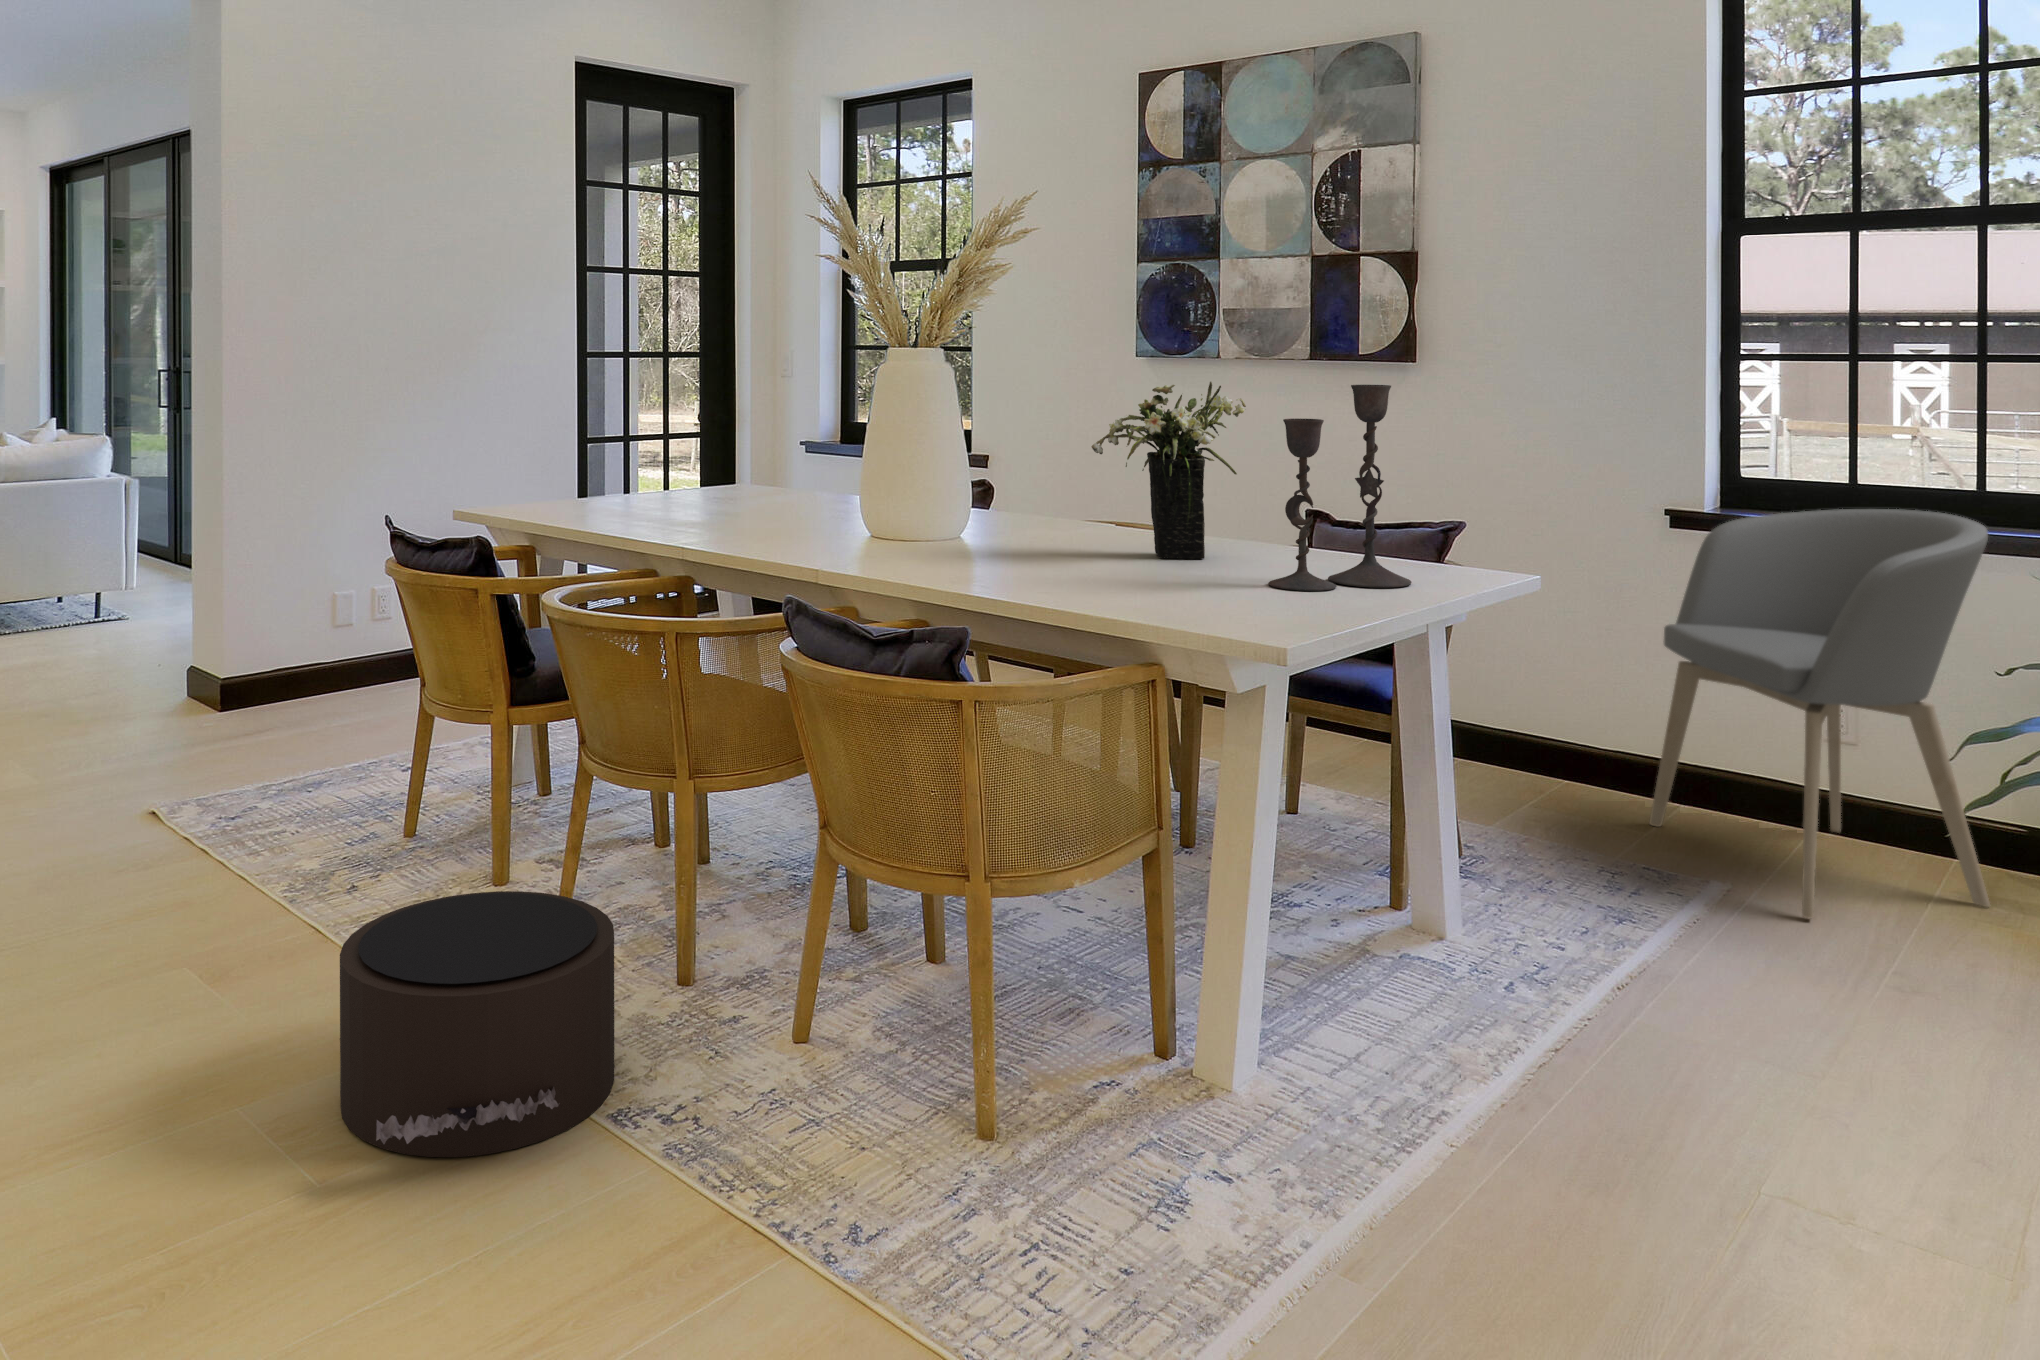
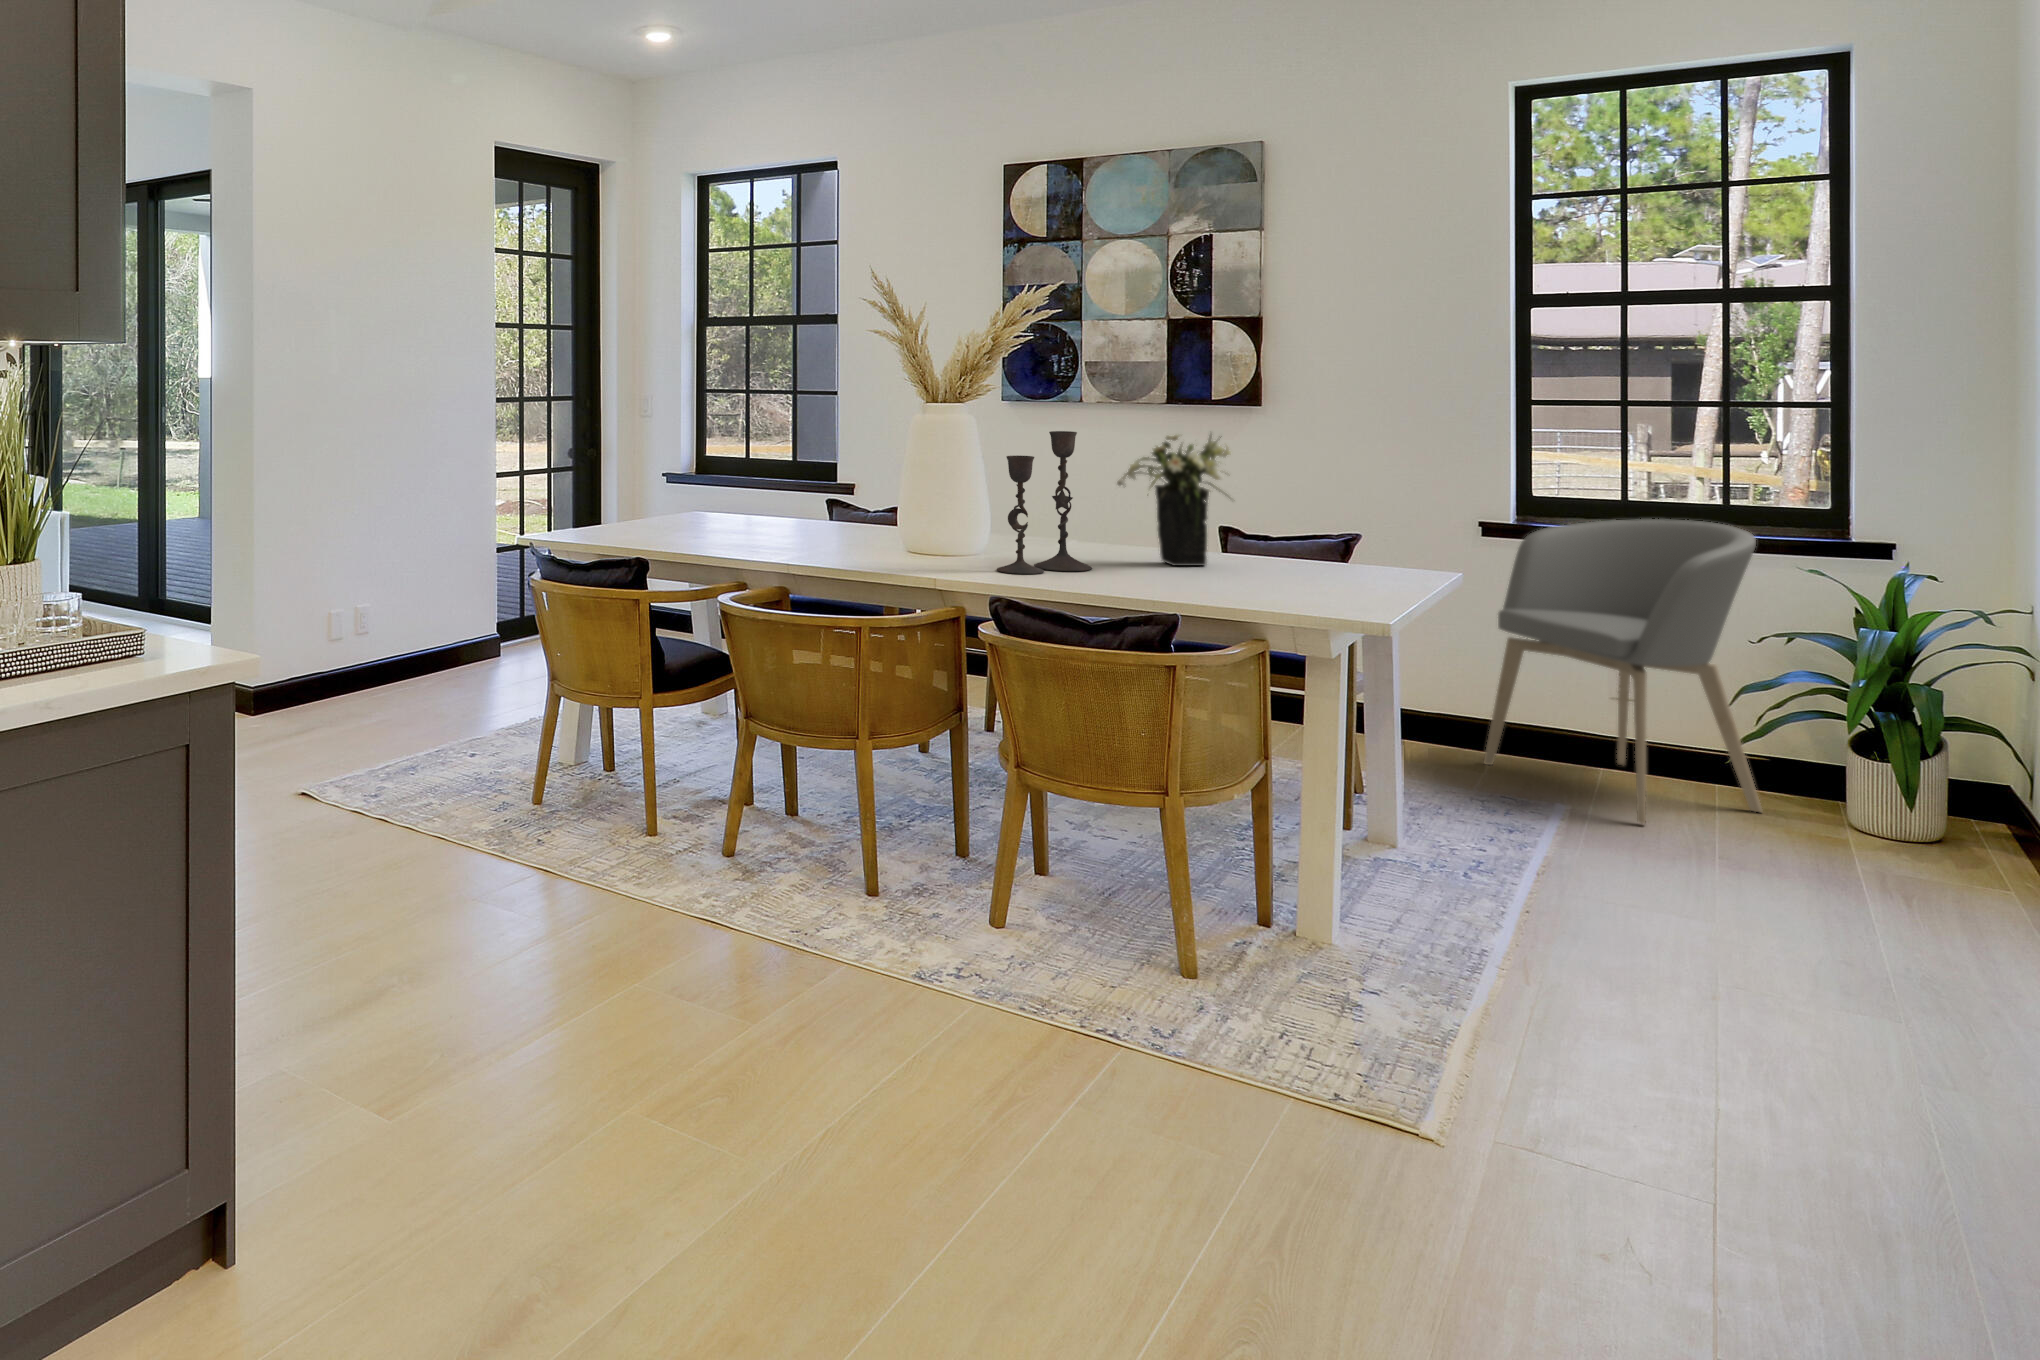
candlestick: present [1268,385,1412,591] -> present [997,431,1092,574]
pouf: present [340,891,614,1157] -> none [664,826,900,1009]

